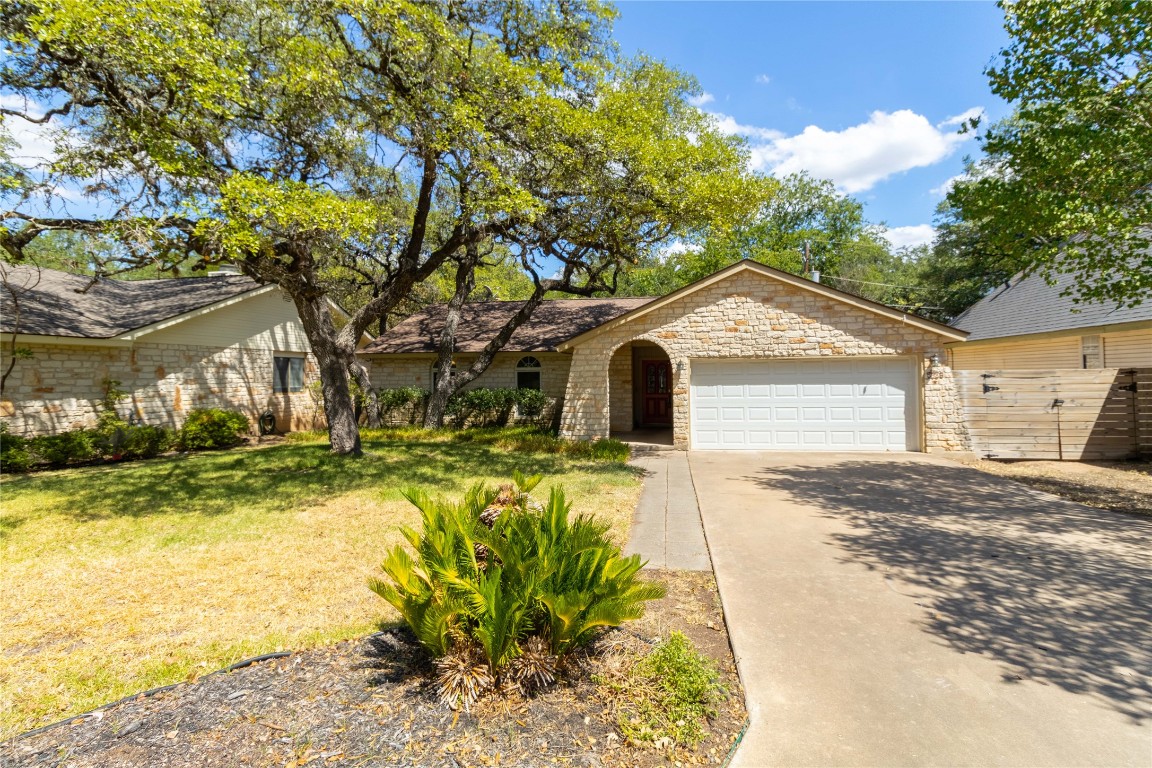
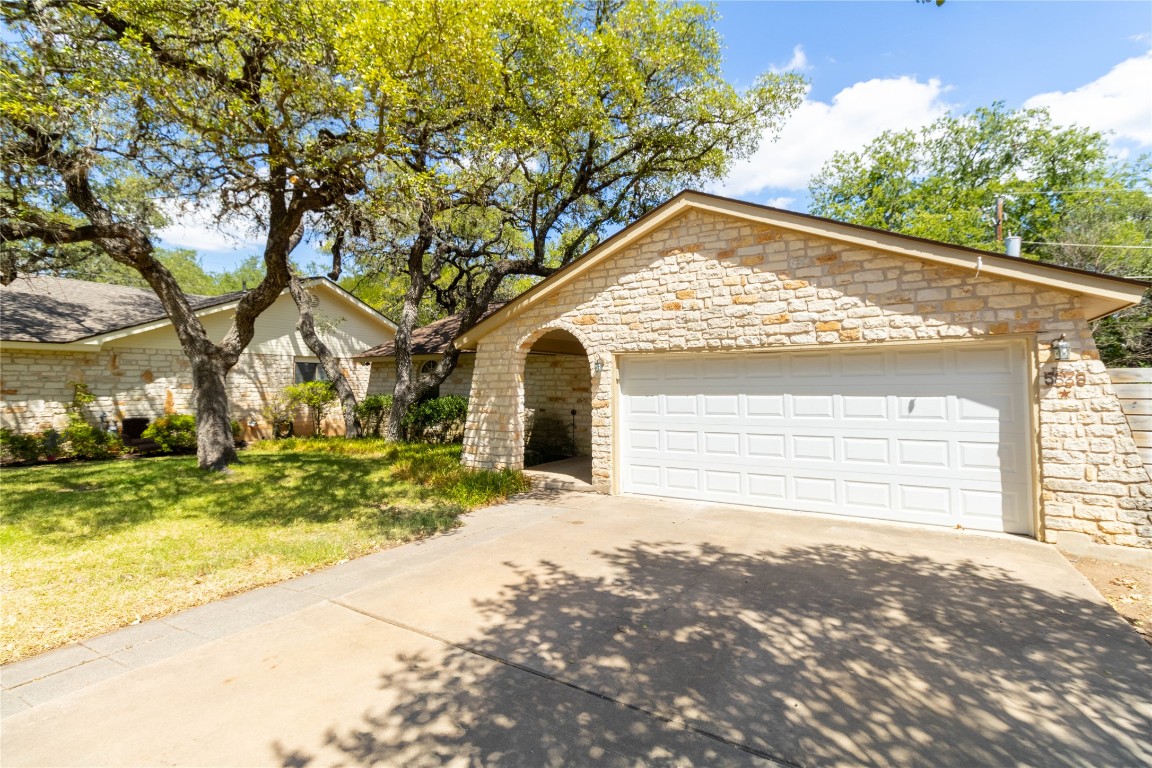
lounge chair: none [173,413,223,452] -> present [120,417,163,457]

